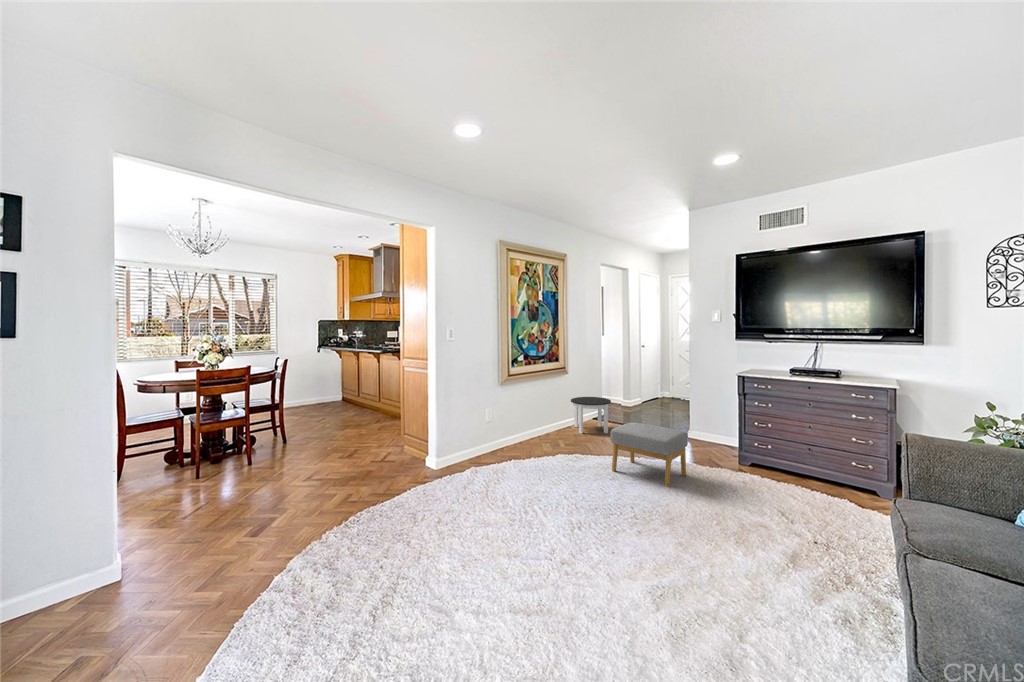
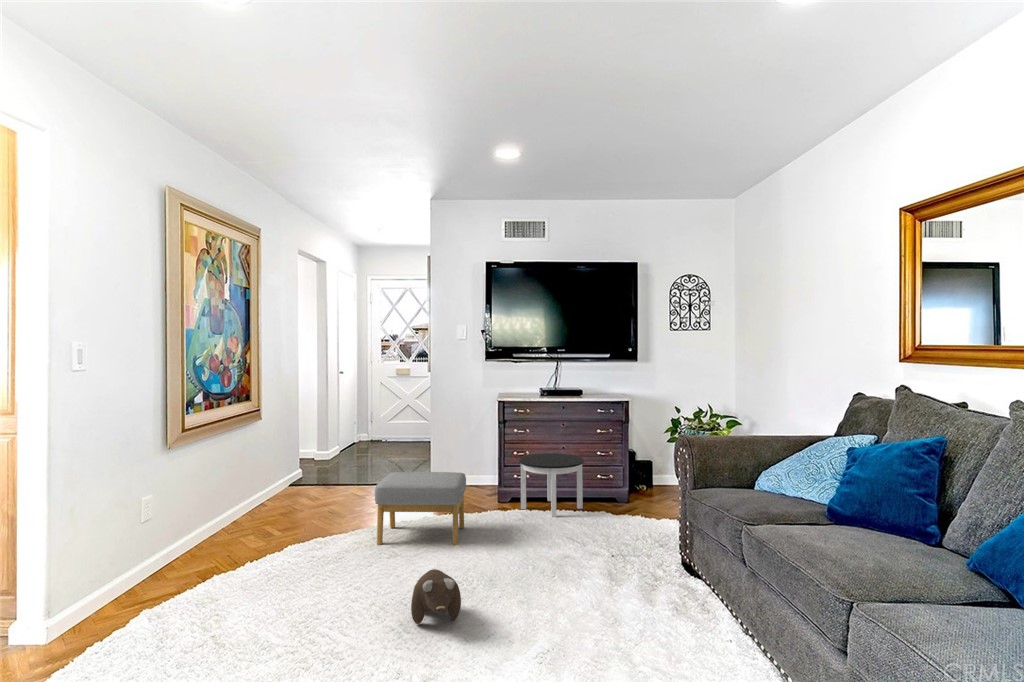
round table: present [571,397,611,434] -> present [519,453,584,518]
plush toy: none [585,496,621,538] -> present [411,569,461,624]

